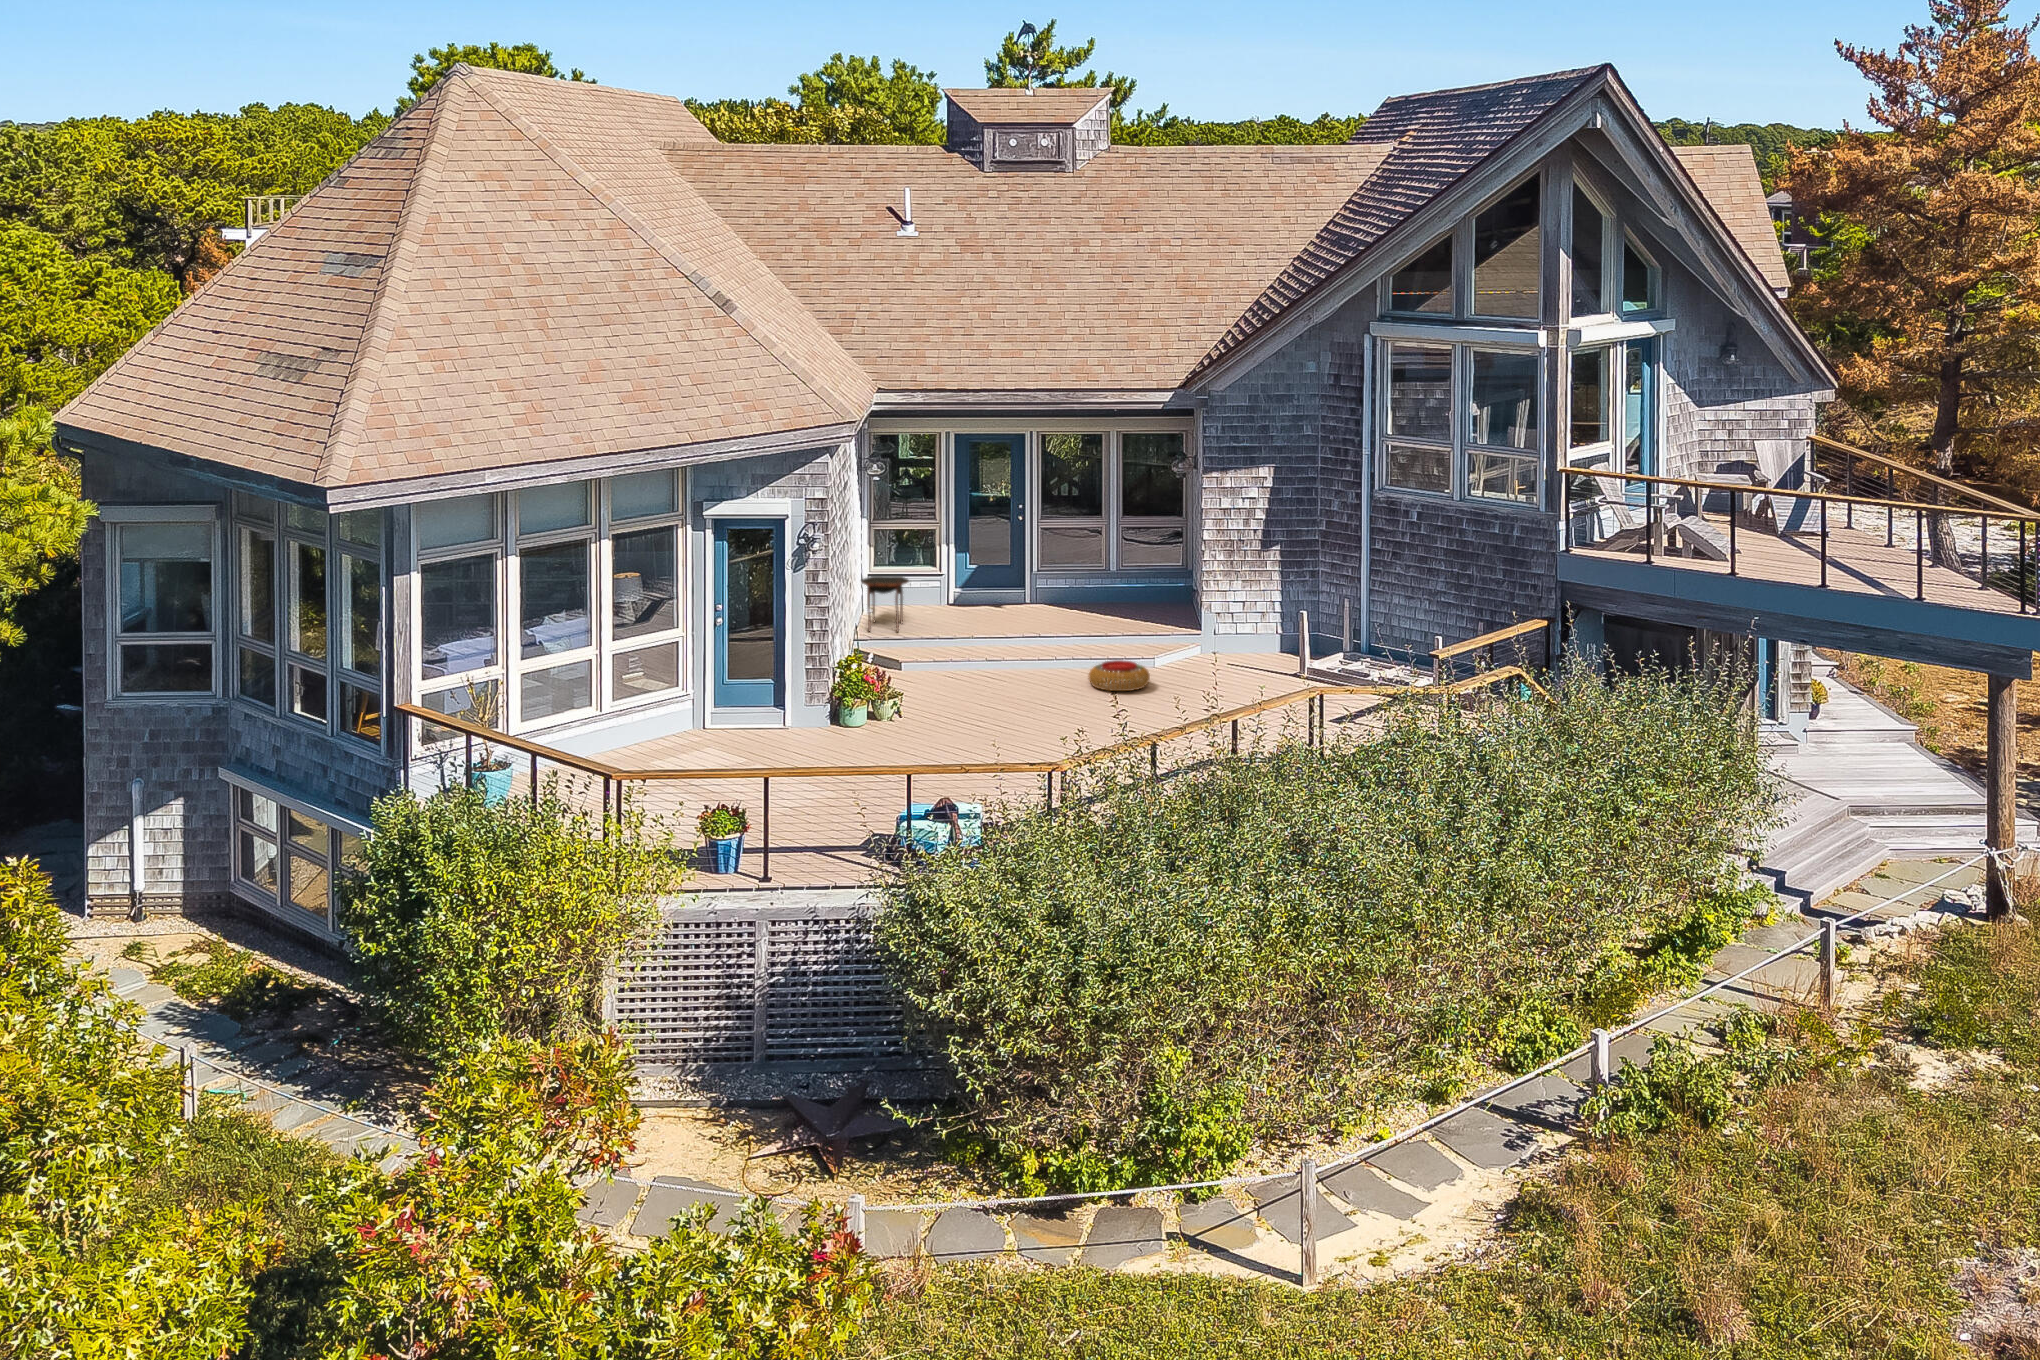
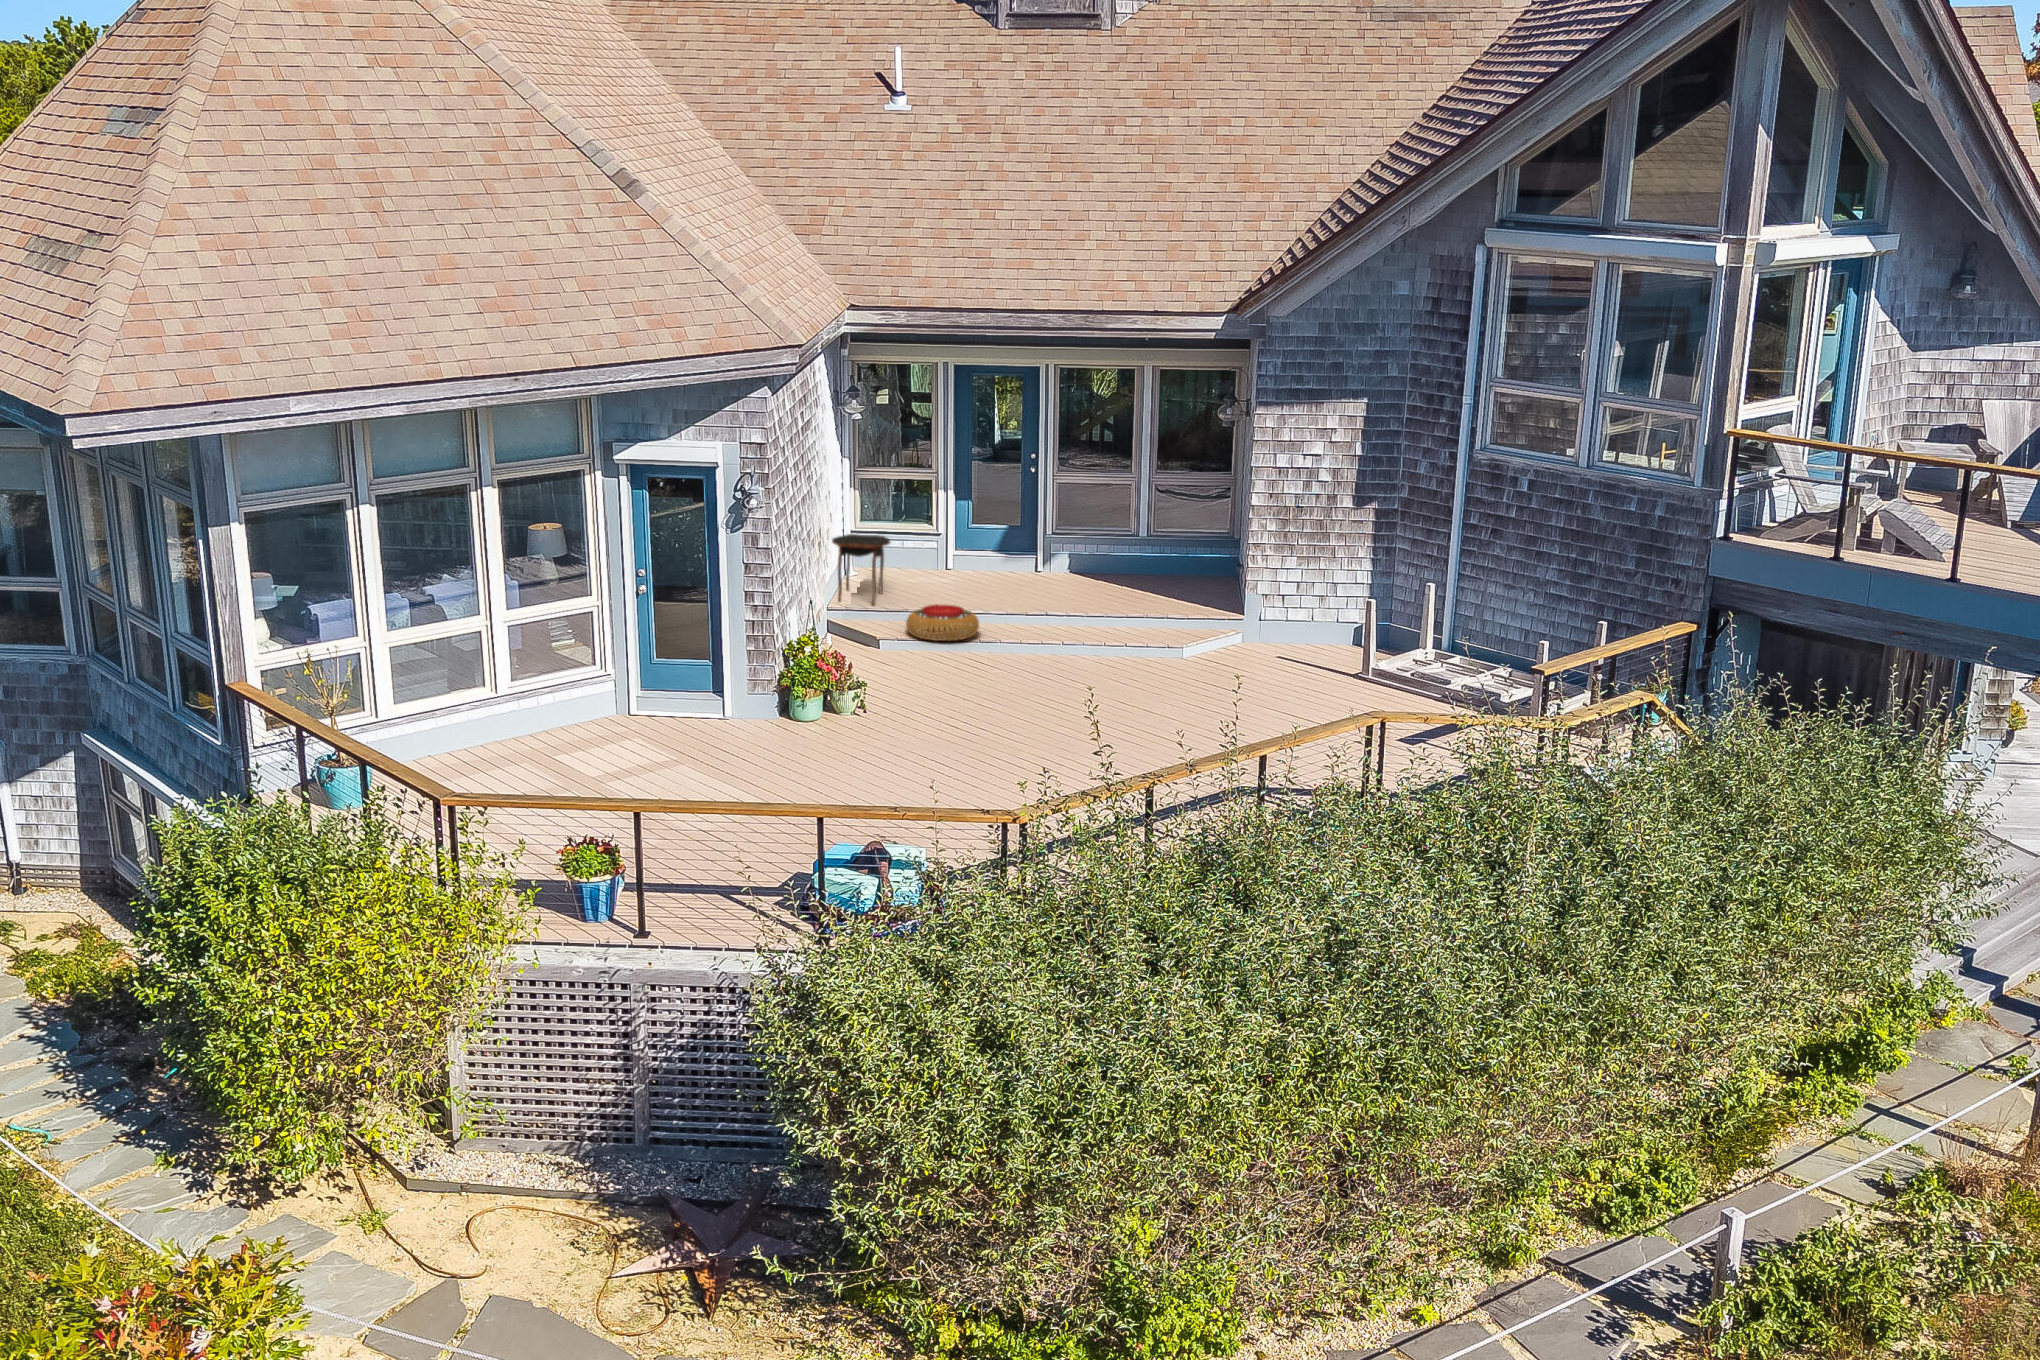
pouf: present [1088,660,1150,691] -> present [906,605,979,641]

